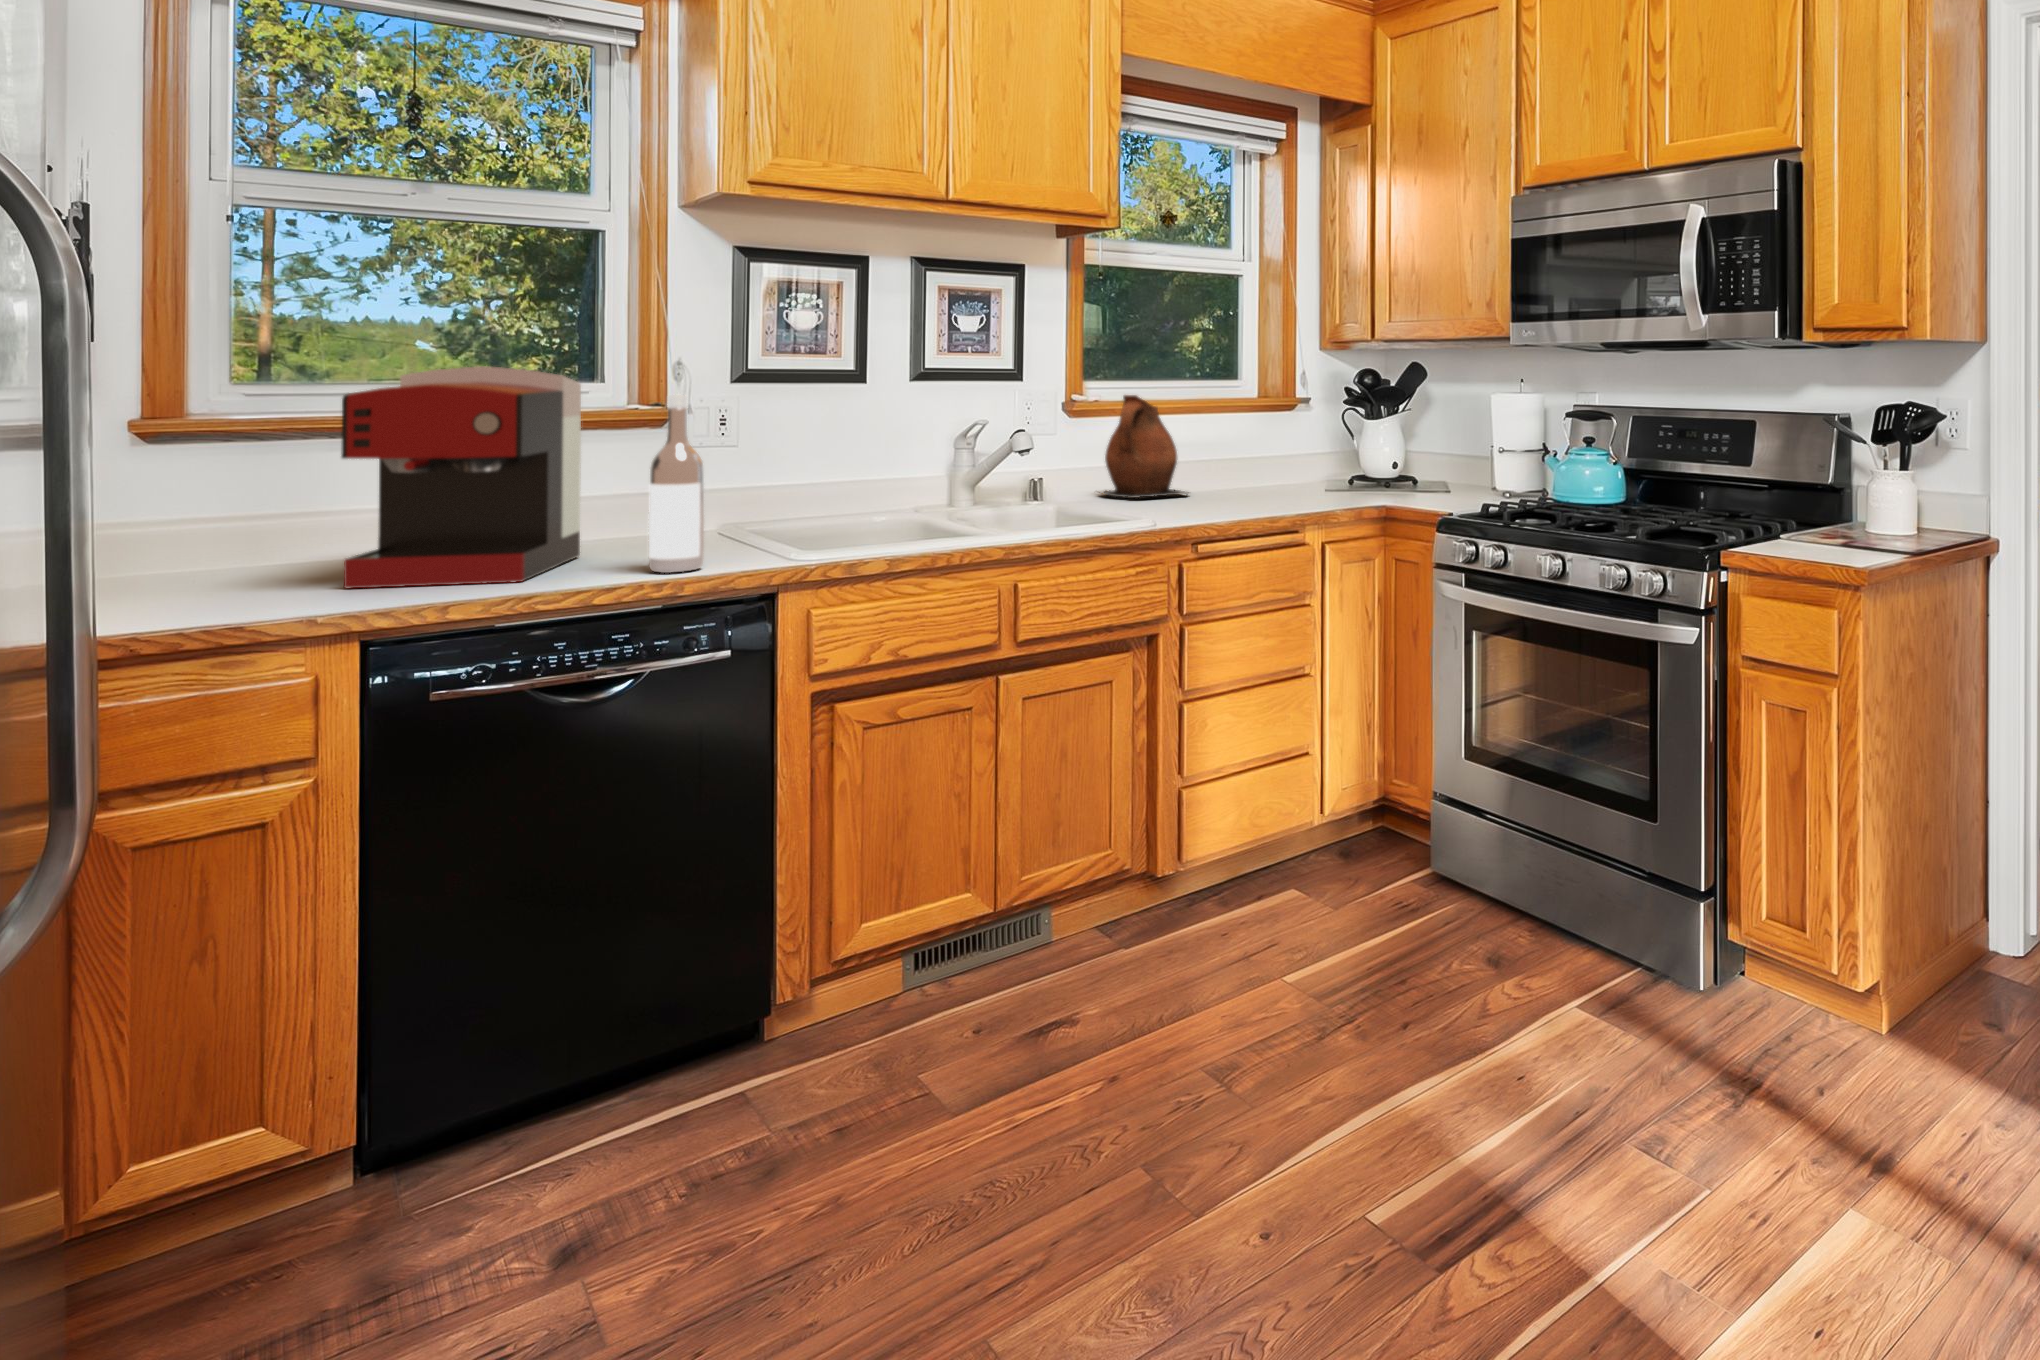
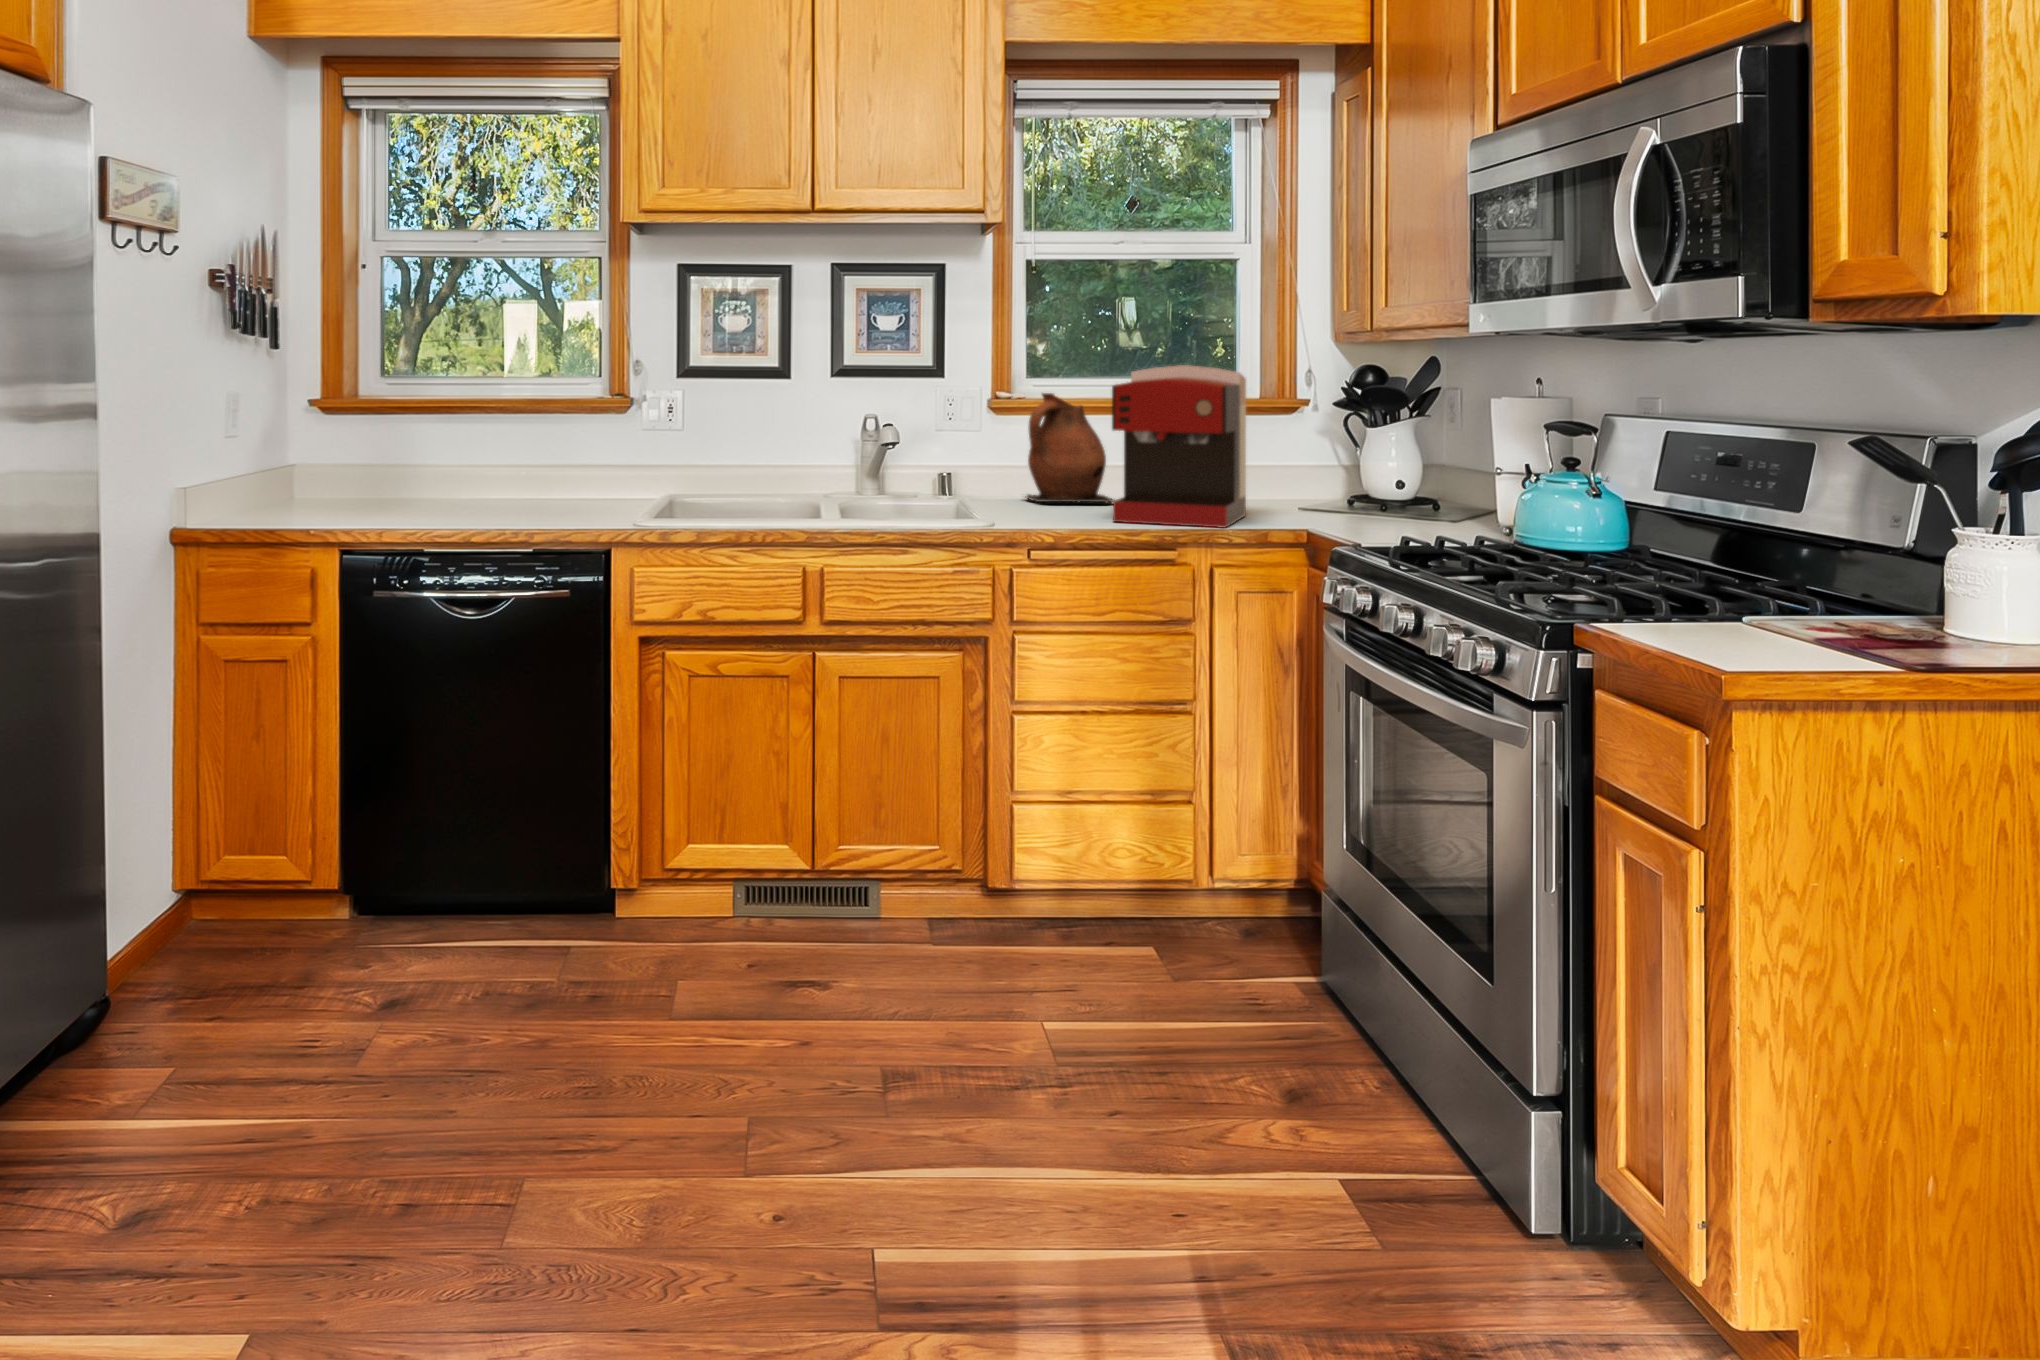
coffee maker: present [341,366,581,588] -> present [1112,365,1246,528]
wine bottle: present [649,395,704,573] -> none [516,387,554,525]

